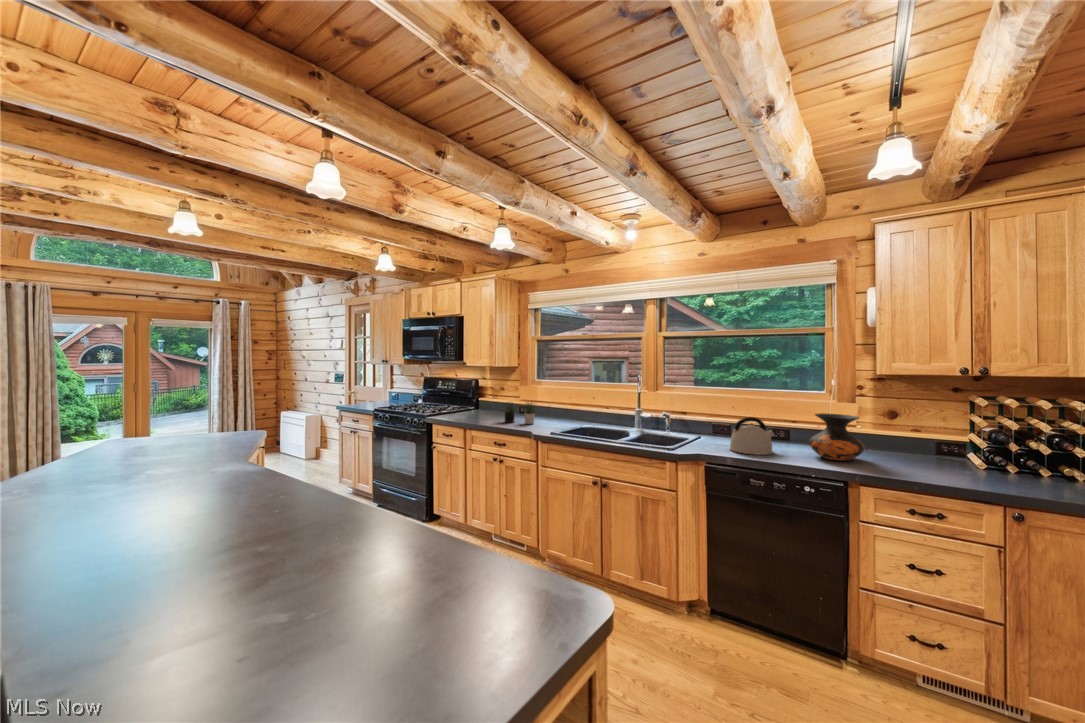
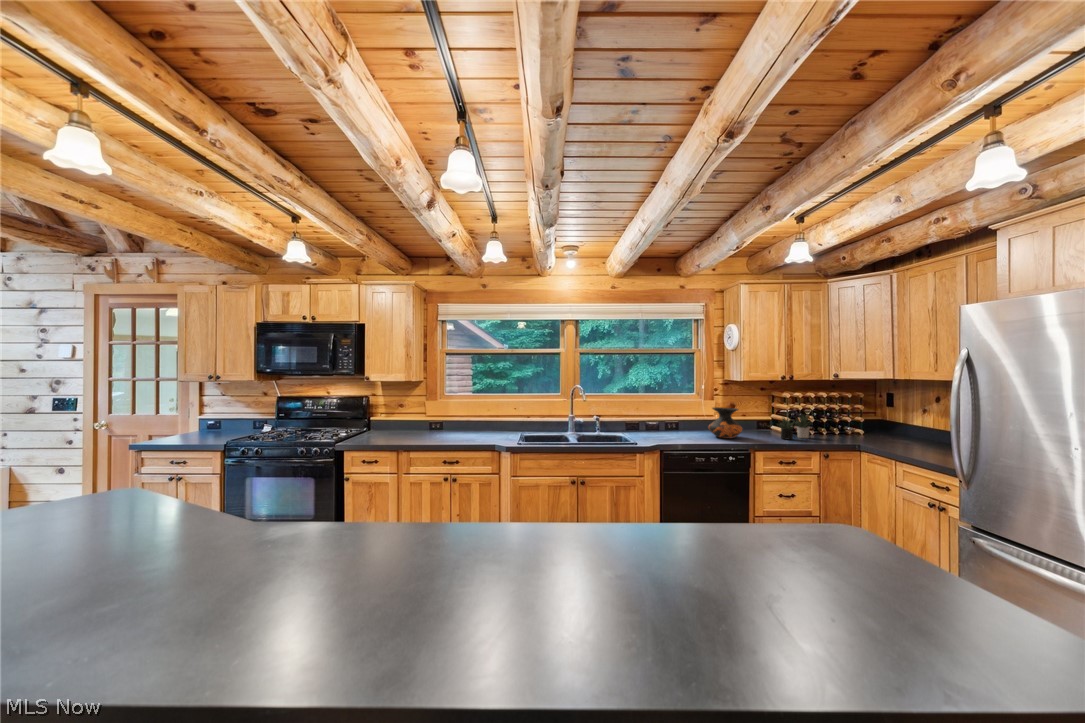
succulent plant: present [503,403,536,424] -> present [779,416,811,440]
kettle: present [730,417,777,455] -> none [662,414,692,441]

